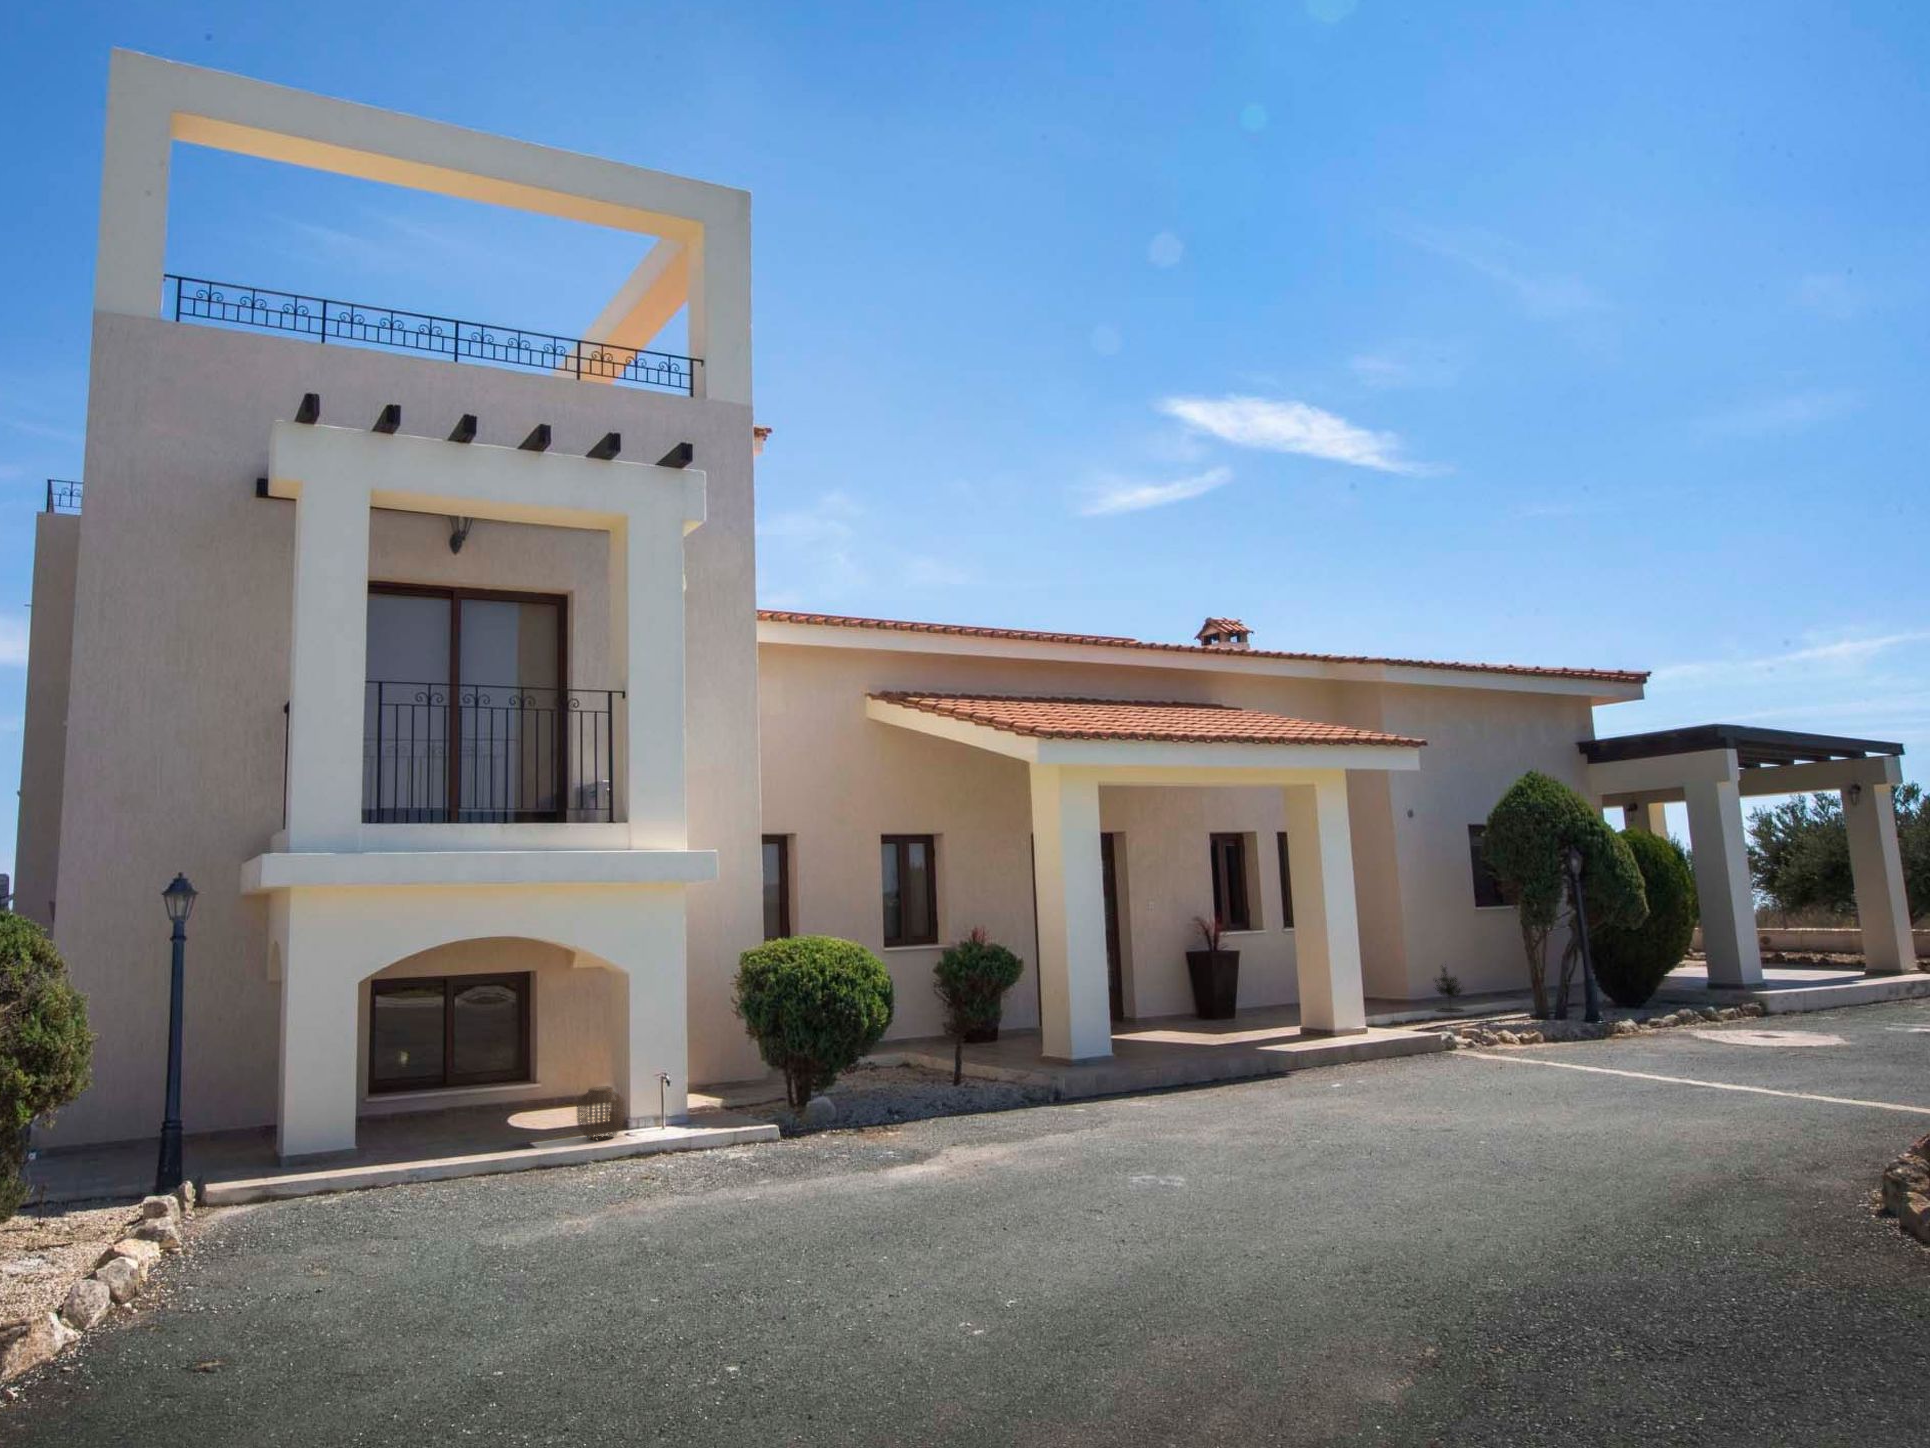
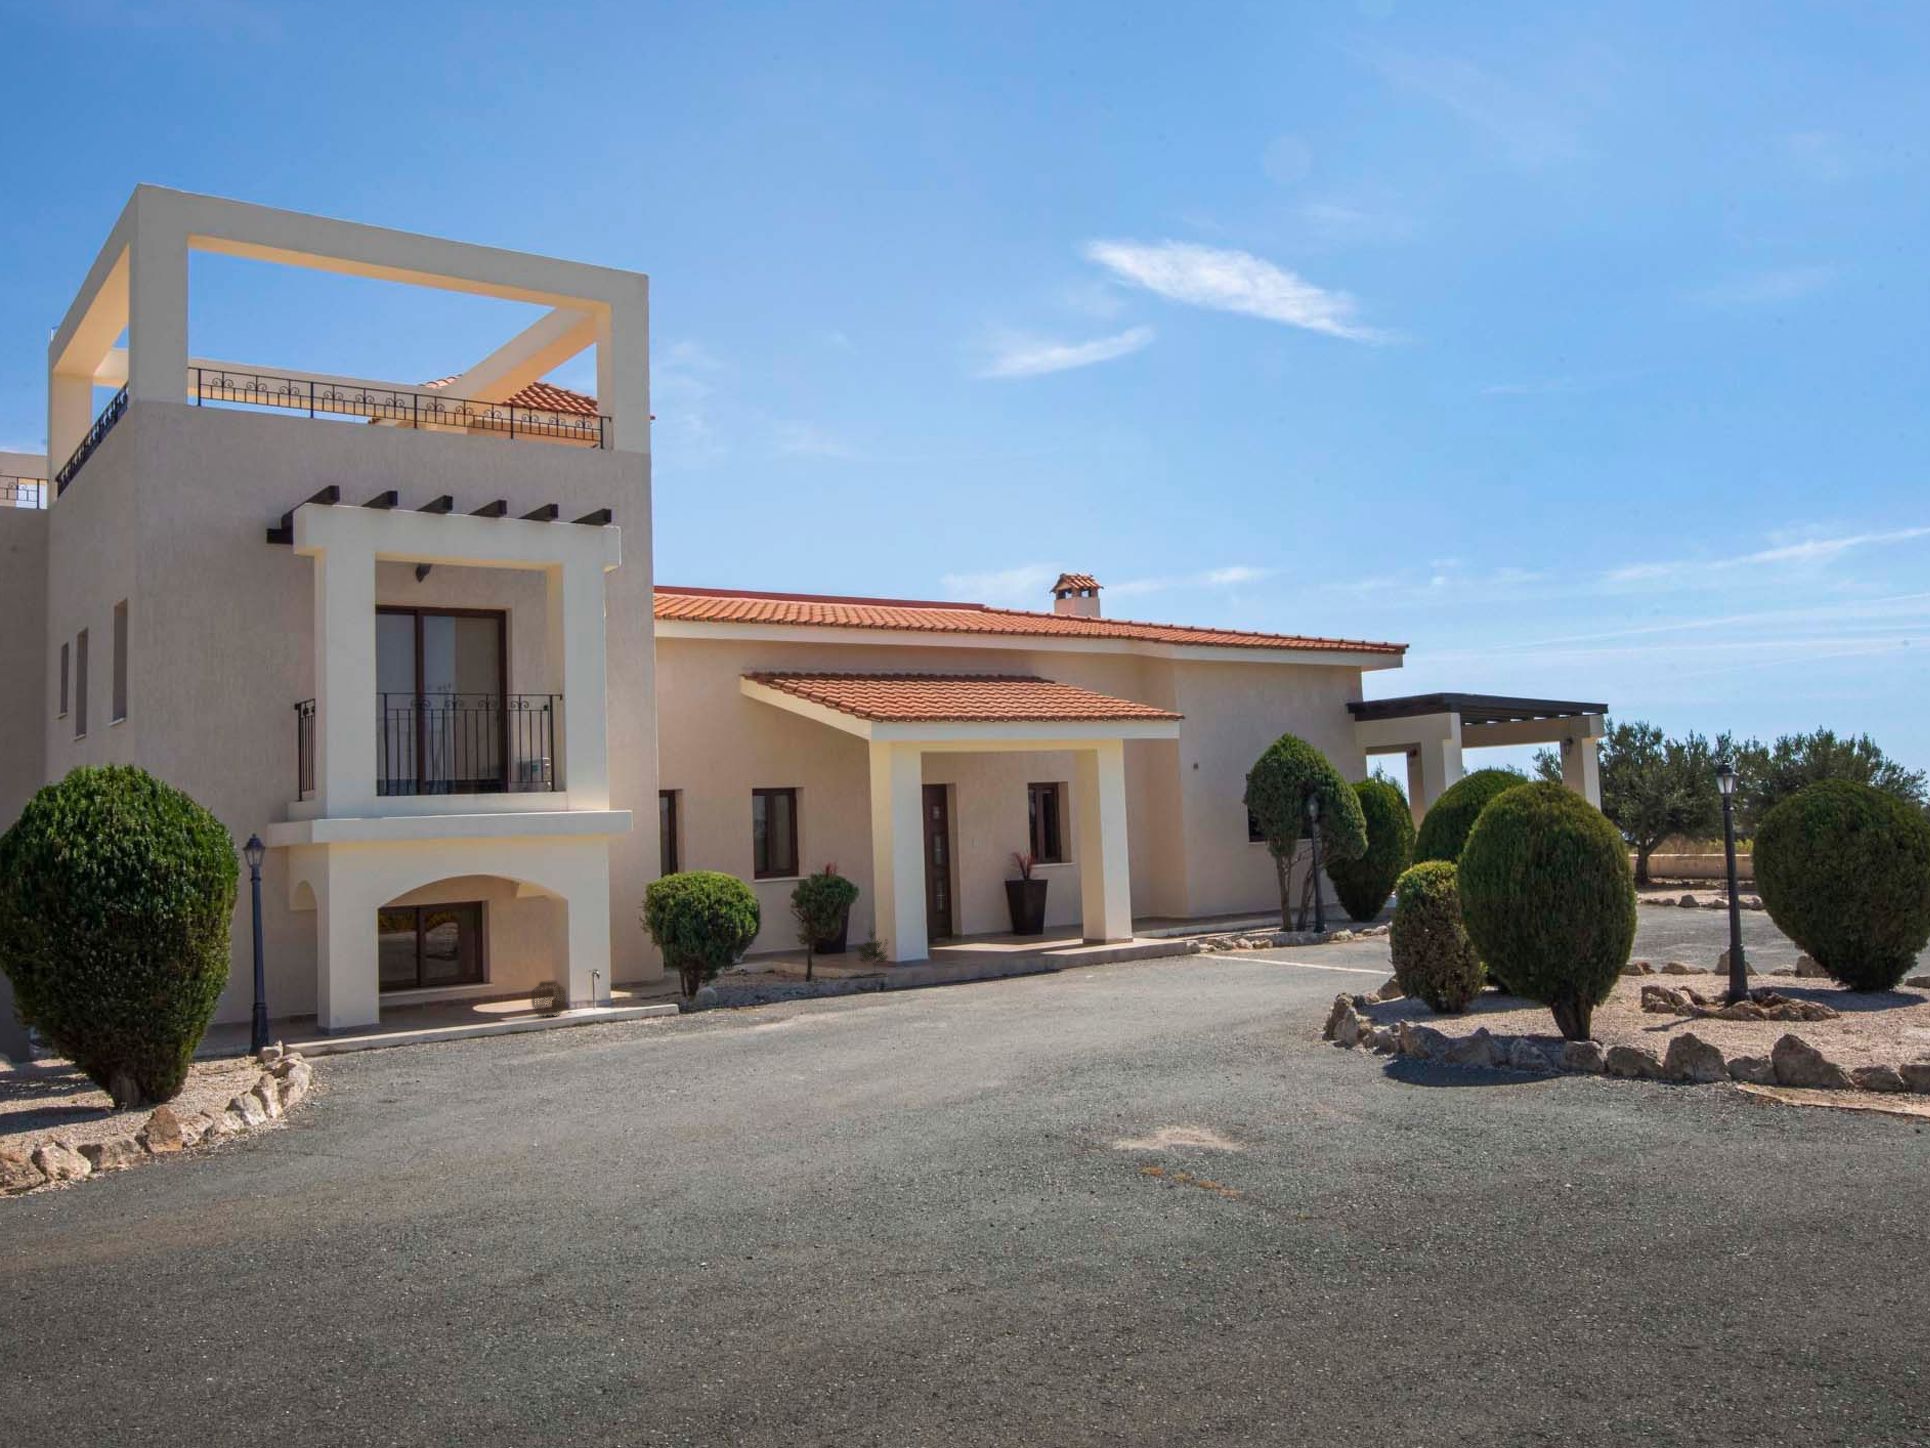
potted tree: present [1435,966,1463,1012] -> present [857,927,888,978]

